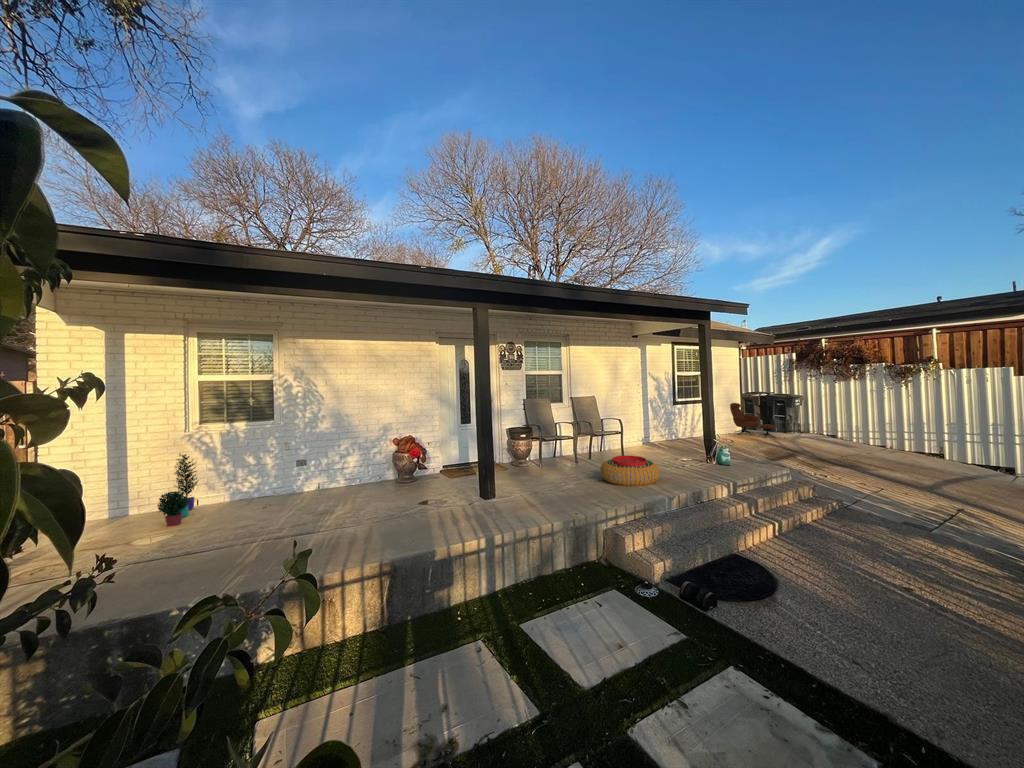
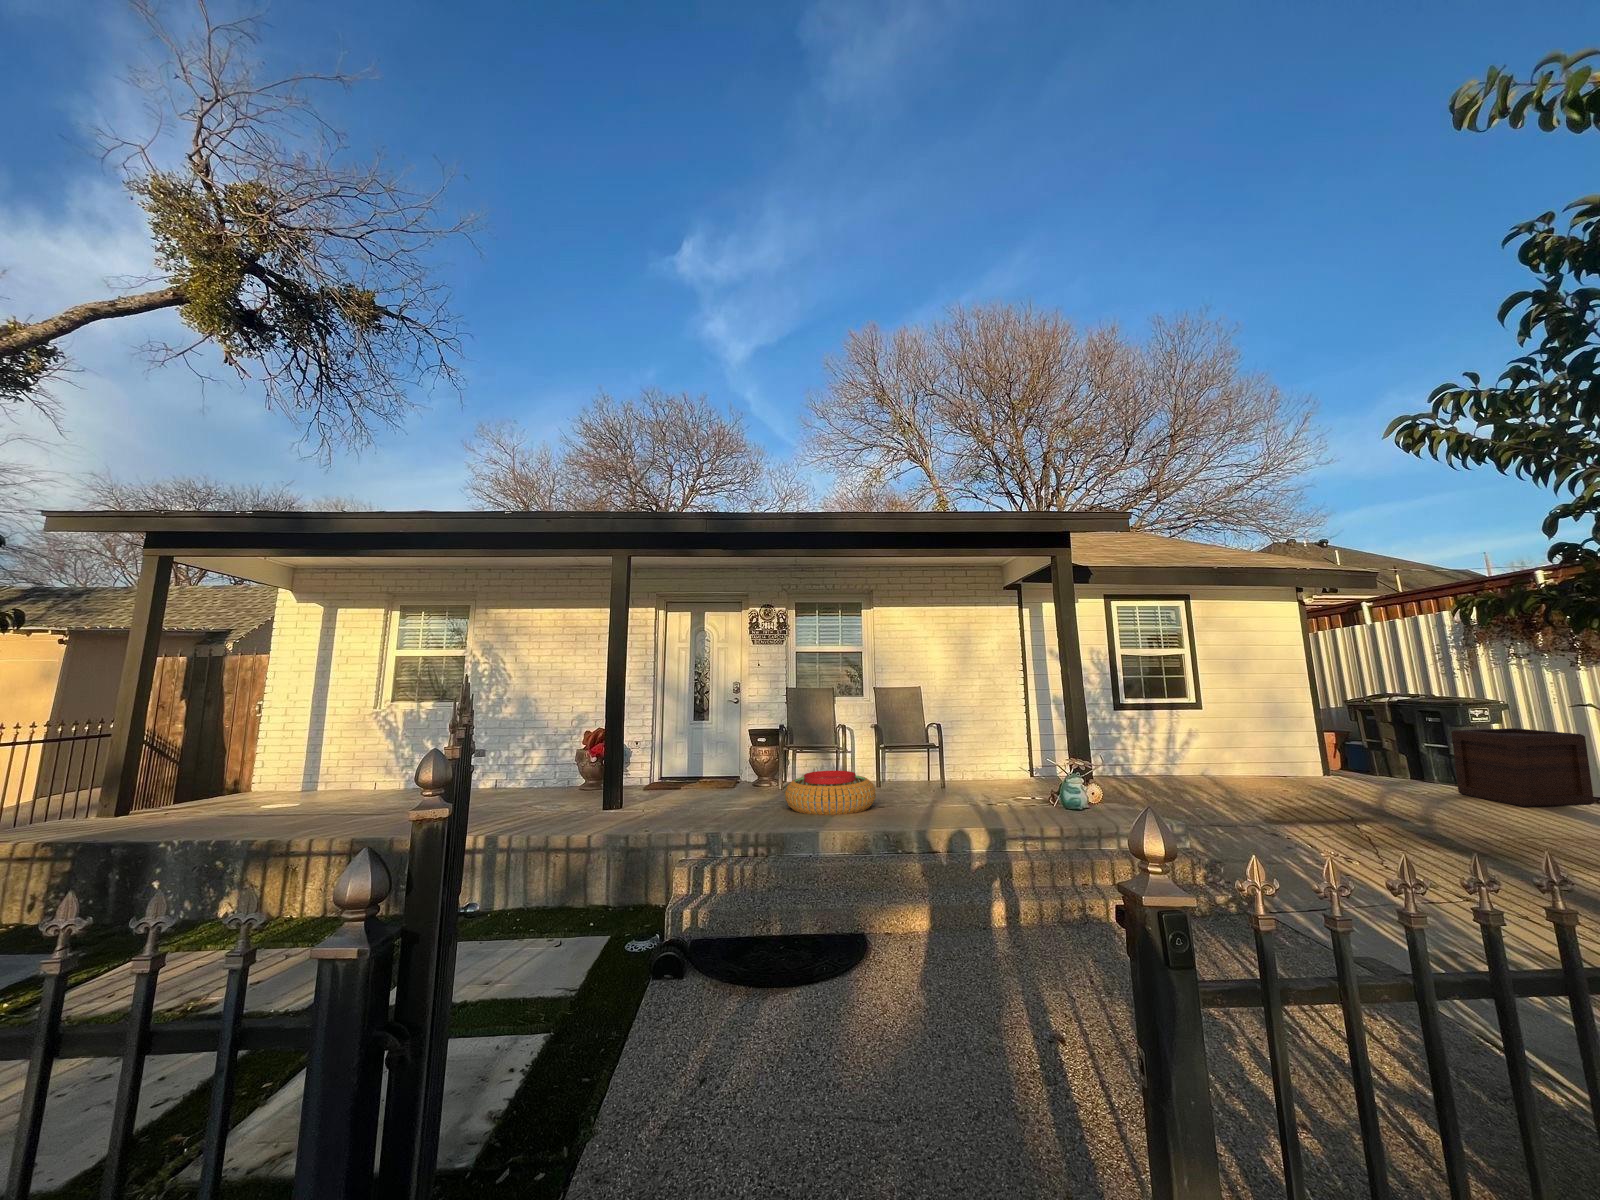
lounge chair: present [730,403,775,437] -> none [1277,713,1371,788]
wooden crate: none [810,408,860,443] -> present [1451,728,1594,807]
potted plant: present [157,454,198,527] -> none [305,730,374,803]

